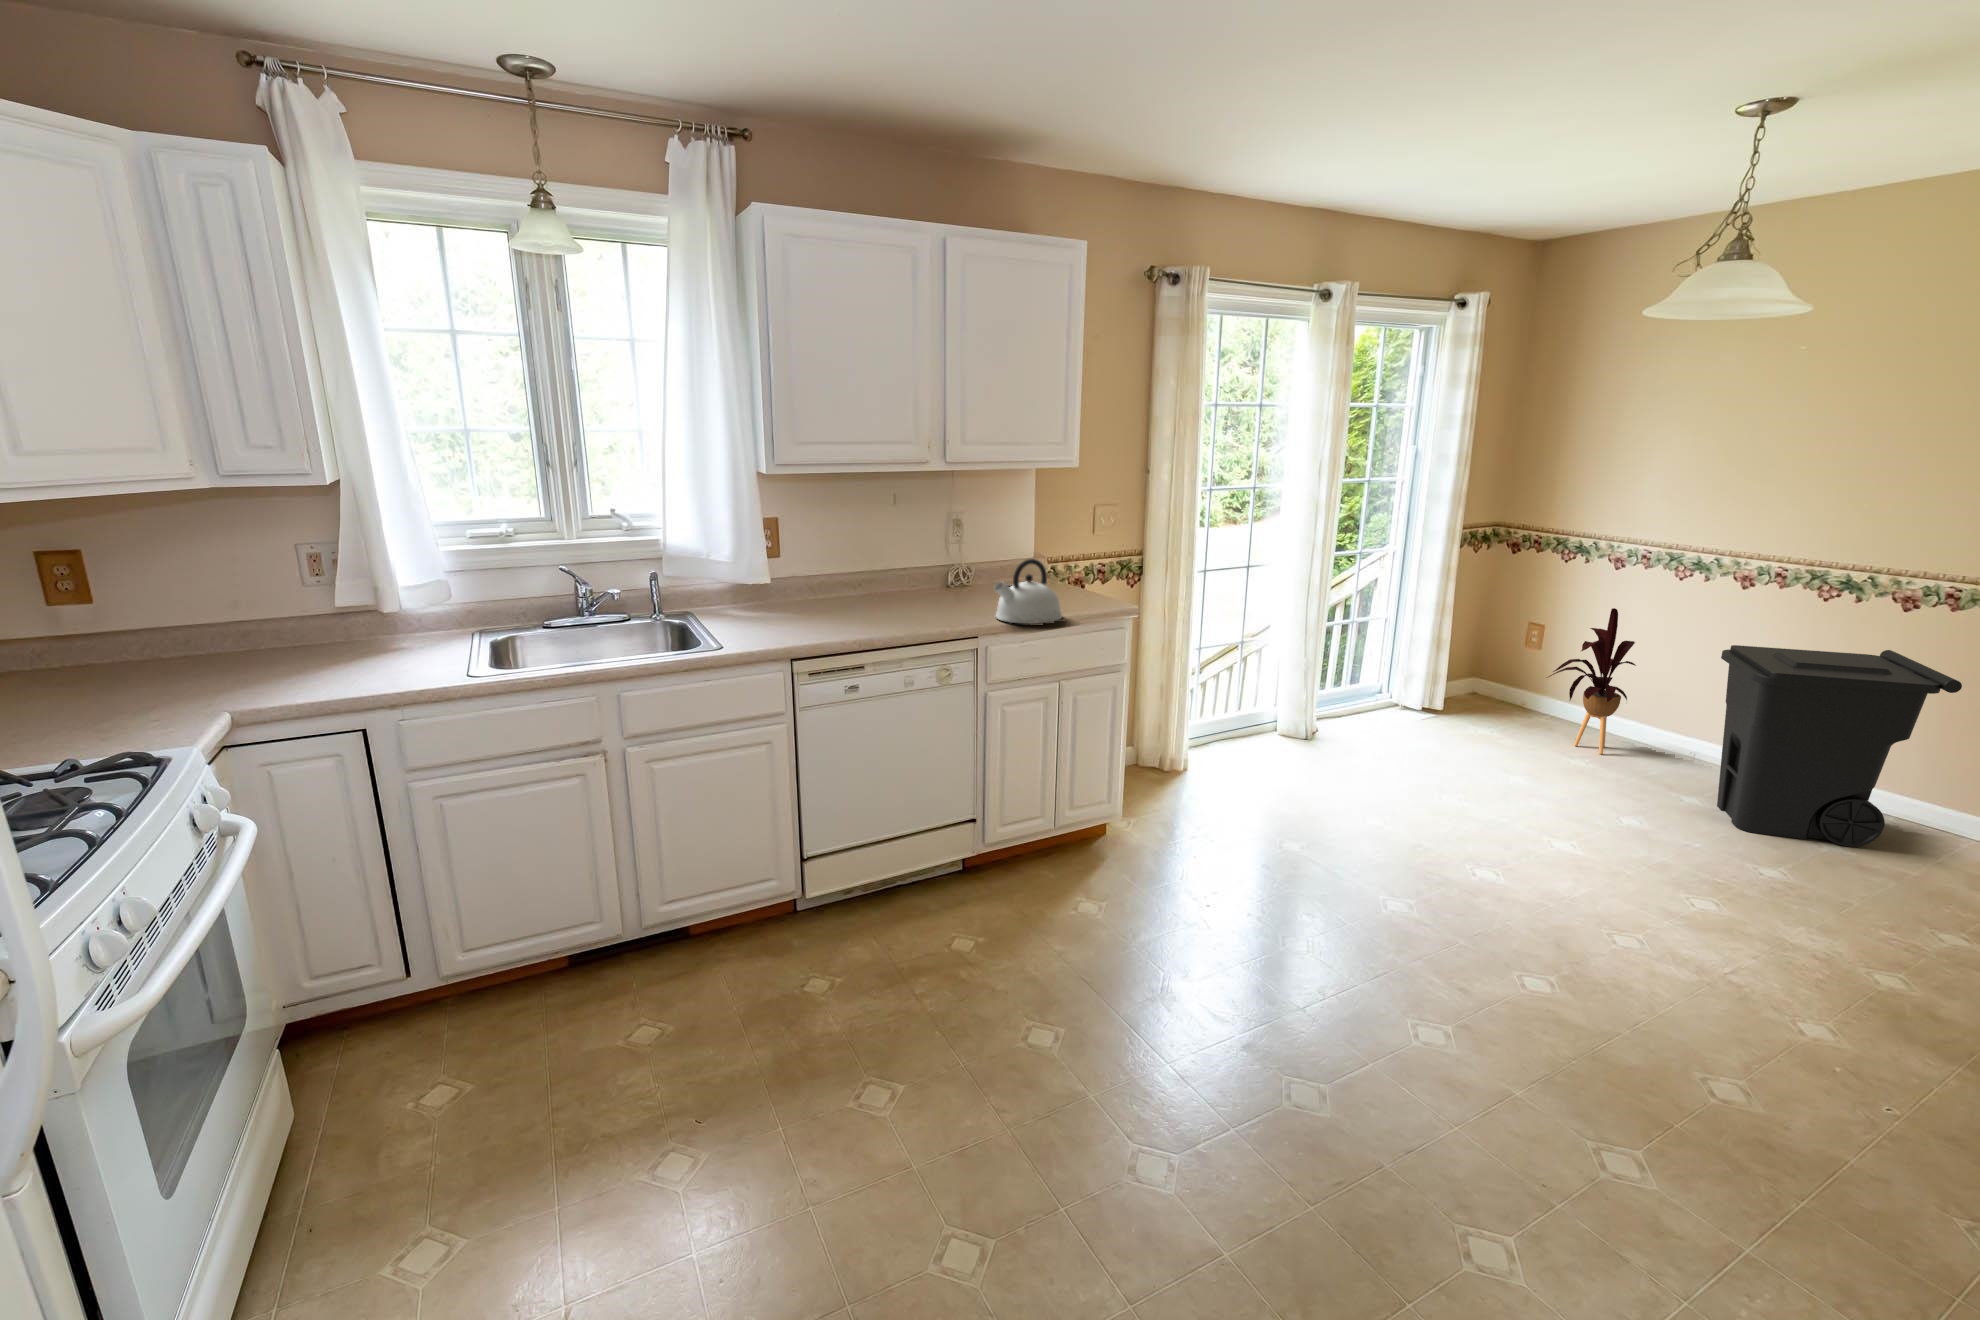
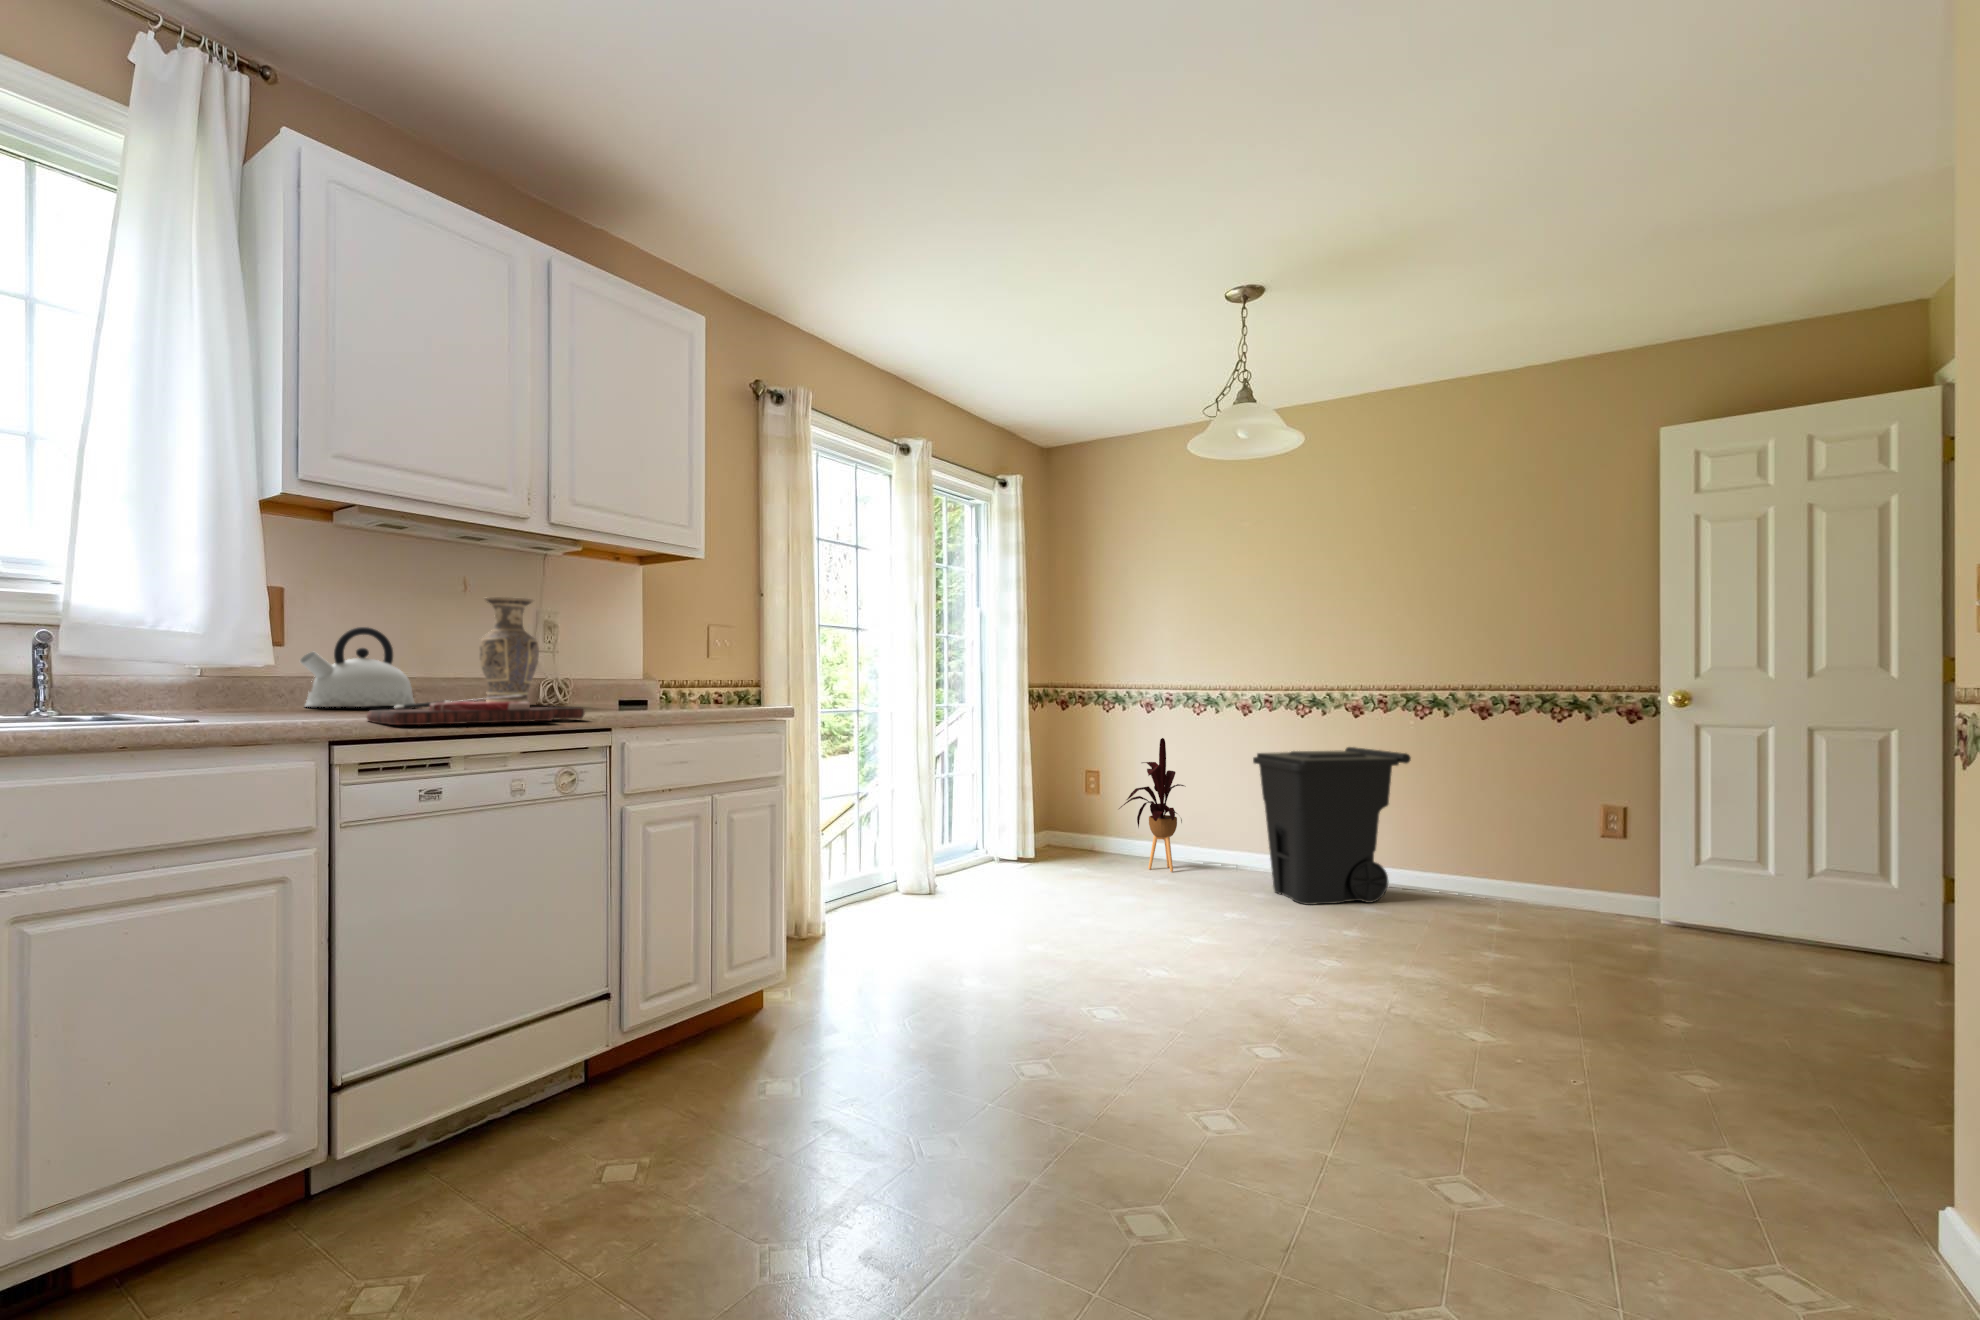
vase: none [905,507,945,590] -> present [480,597,539,702]
kettle: present [994,559,1062,624] -> present [300,627,414,707]
cutting board: none [818,619,949,648] -> present [367,695,585,725]

